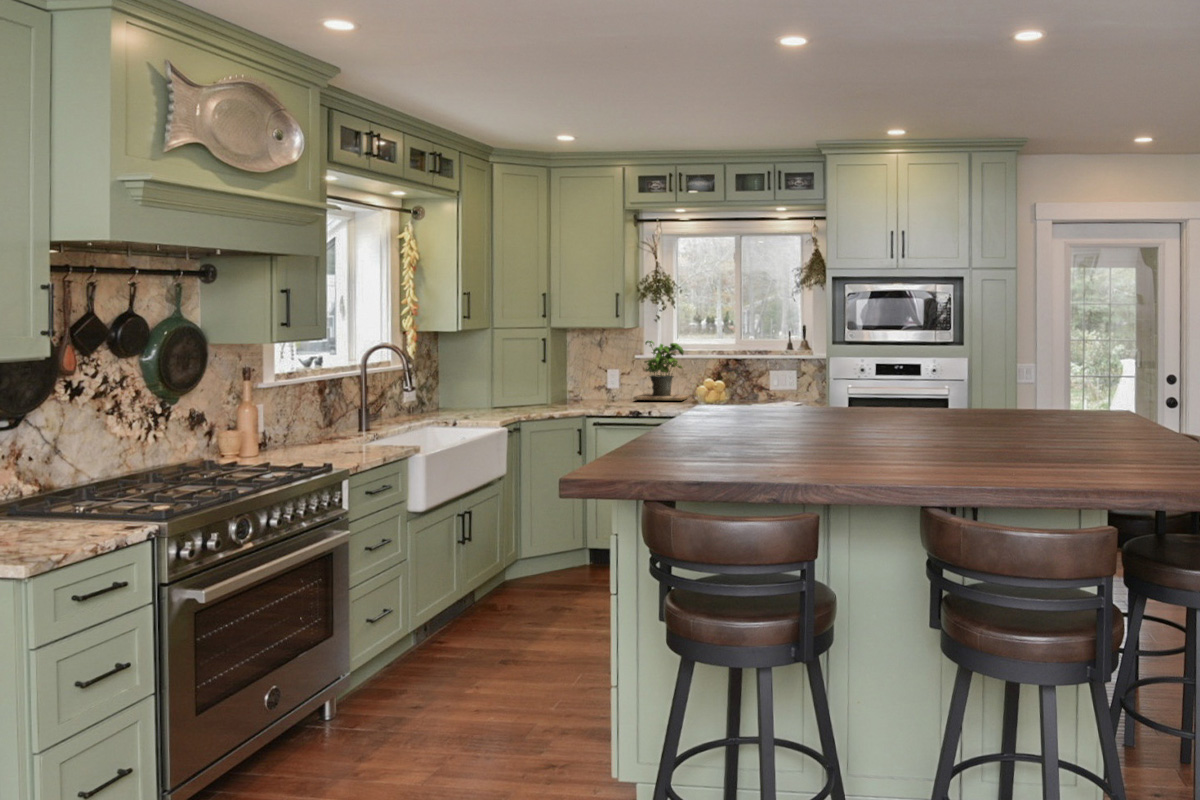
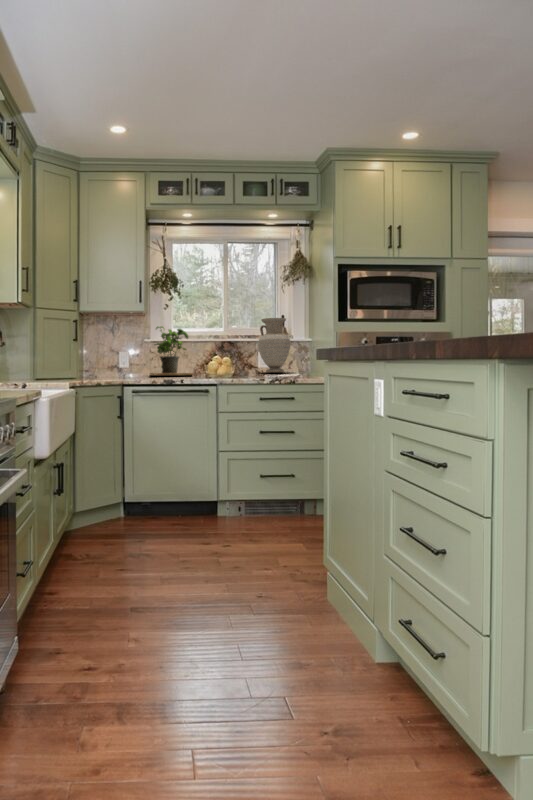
vase: none [769,330,810,398] -> present [258,318,290,373]

